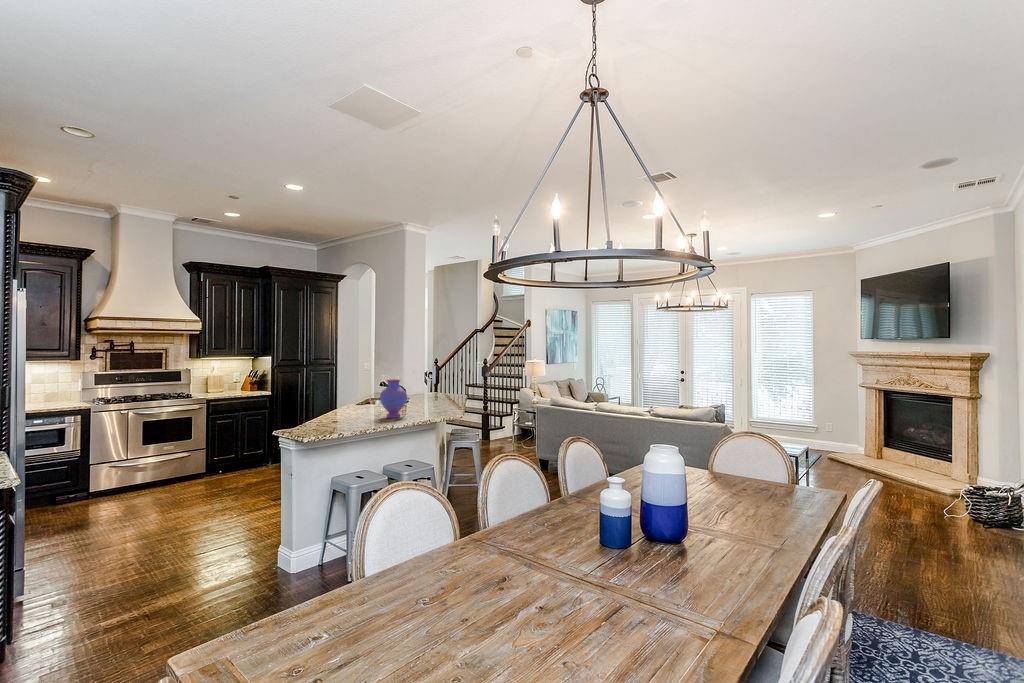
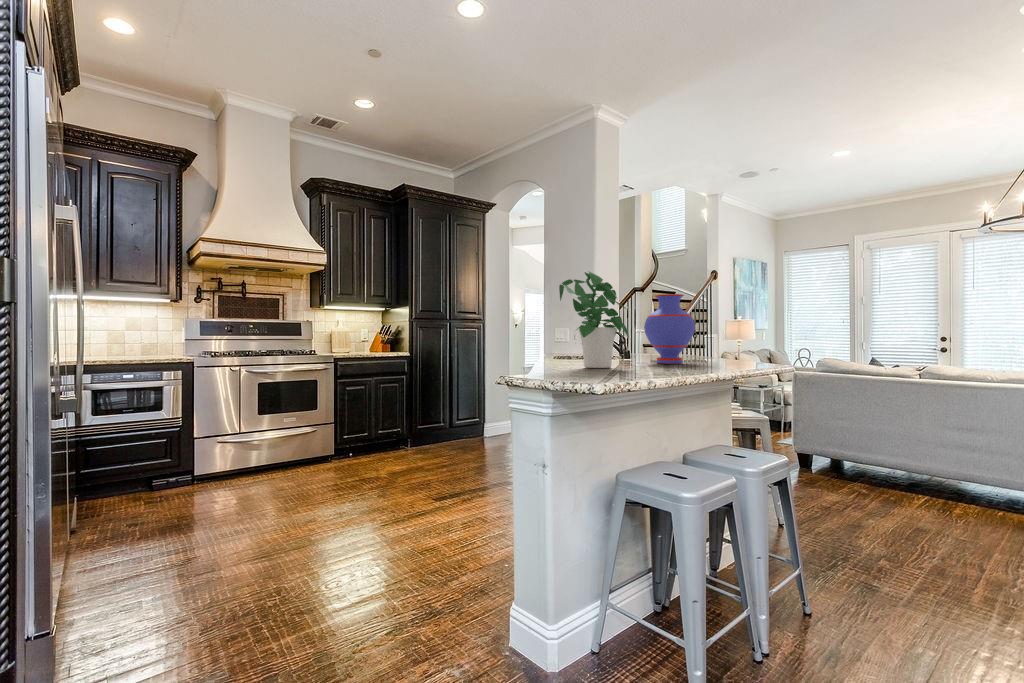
potted plant: none [322,374,358,423] -> present [559,272,629,368]

